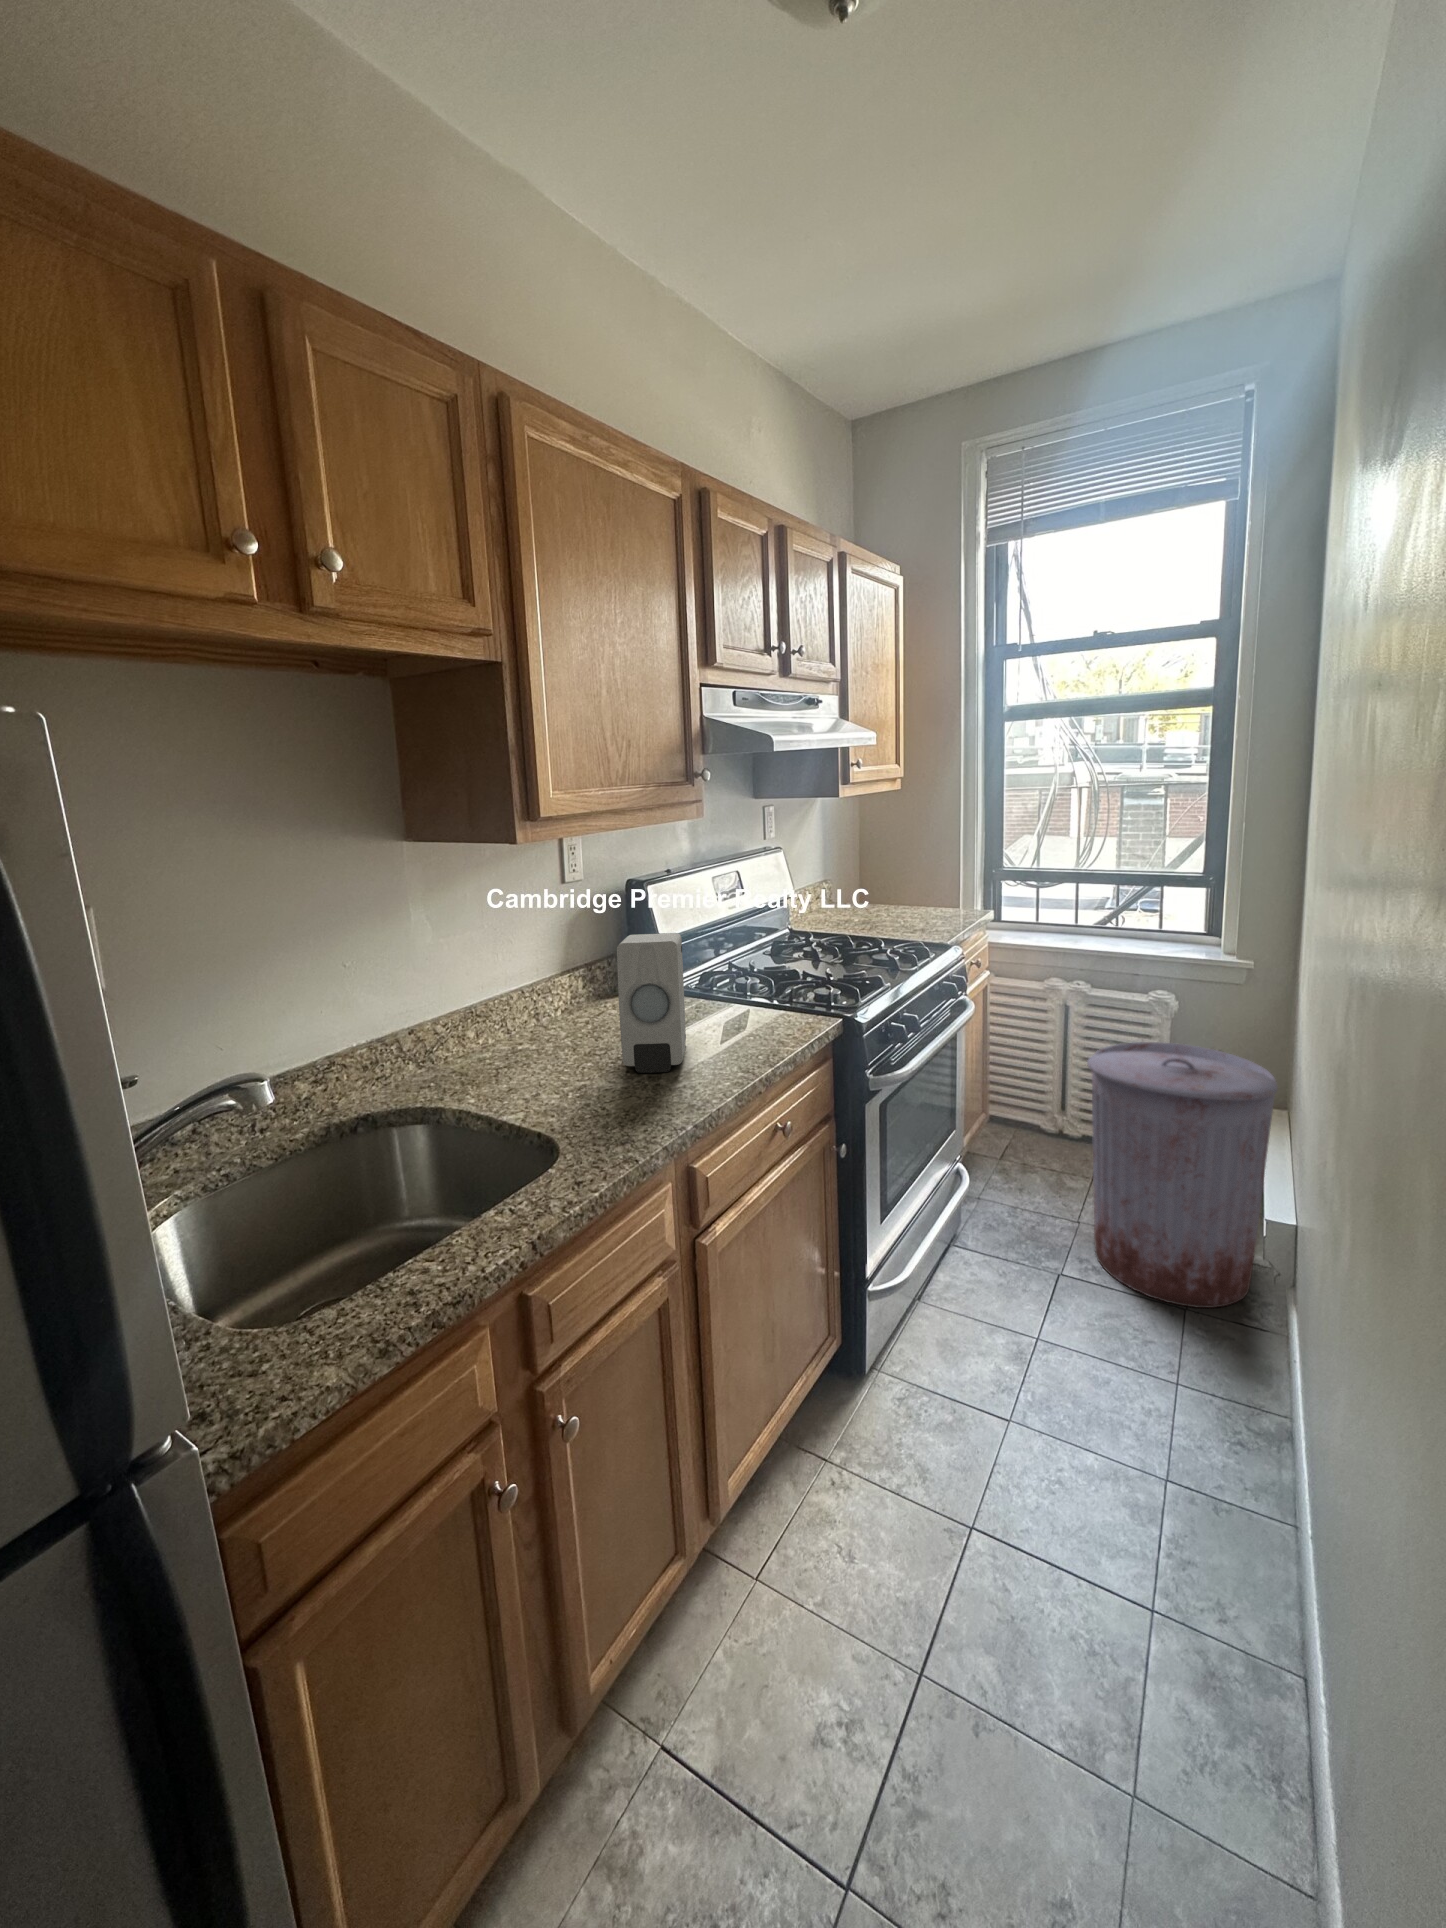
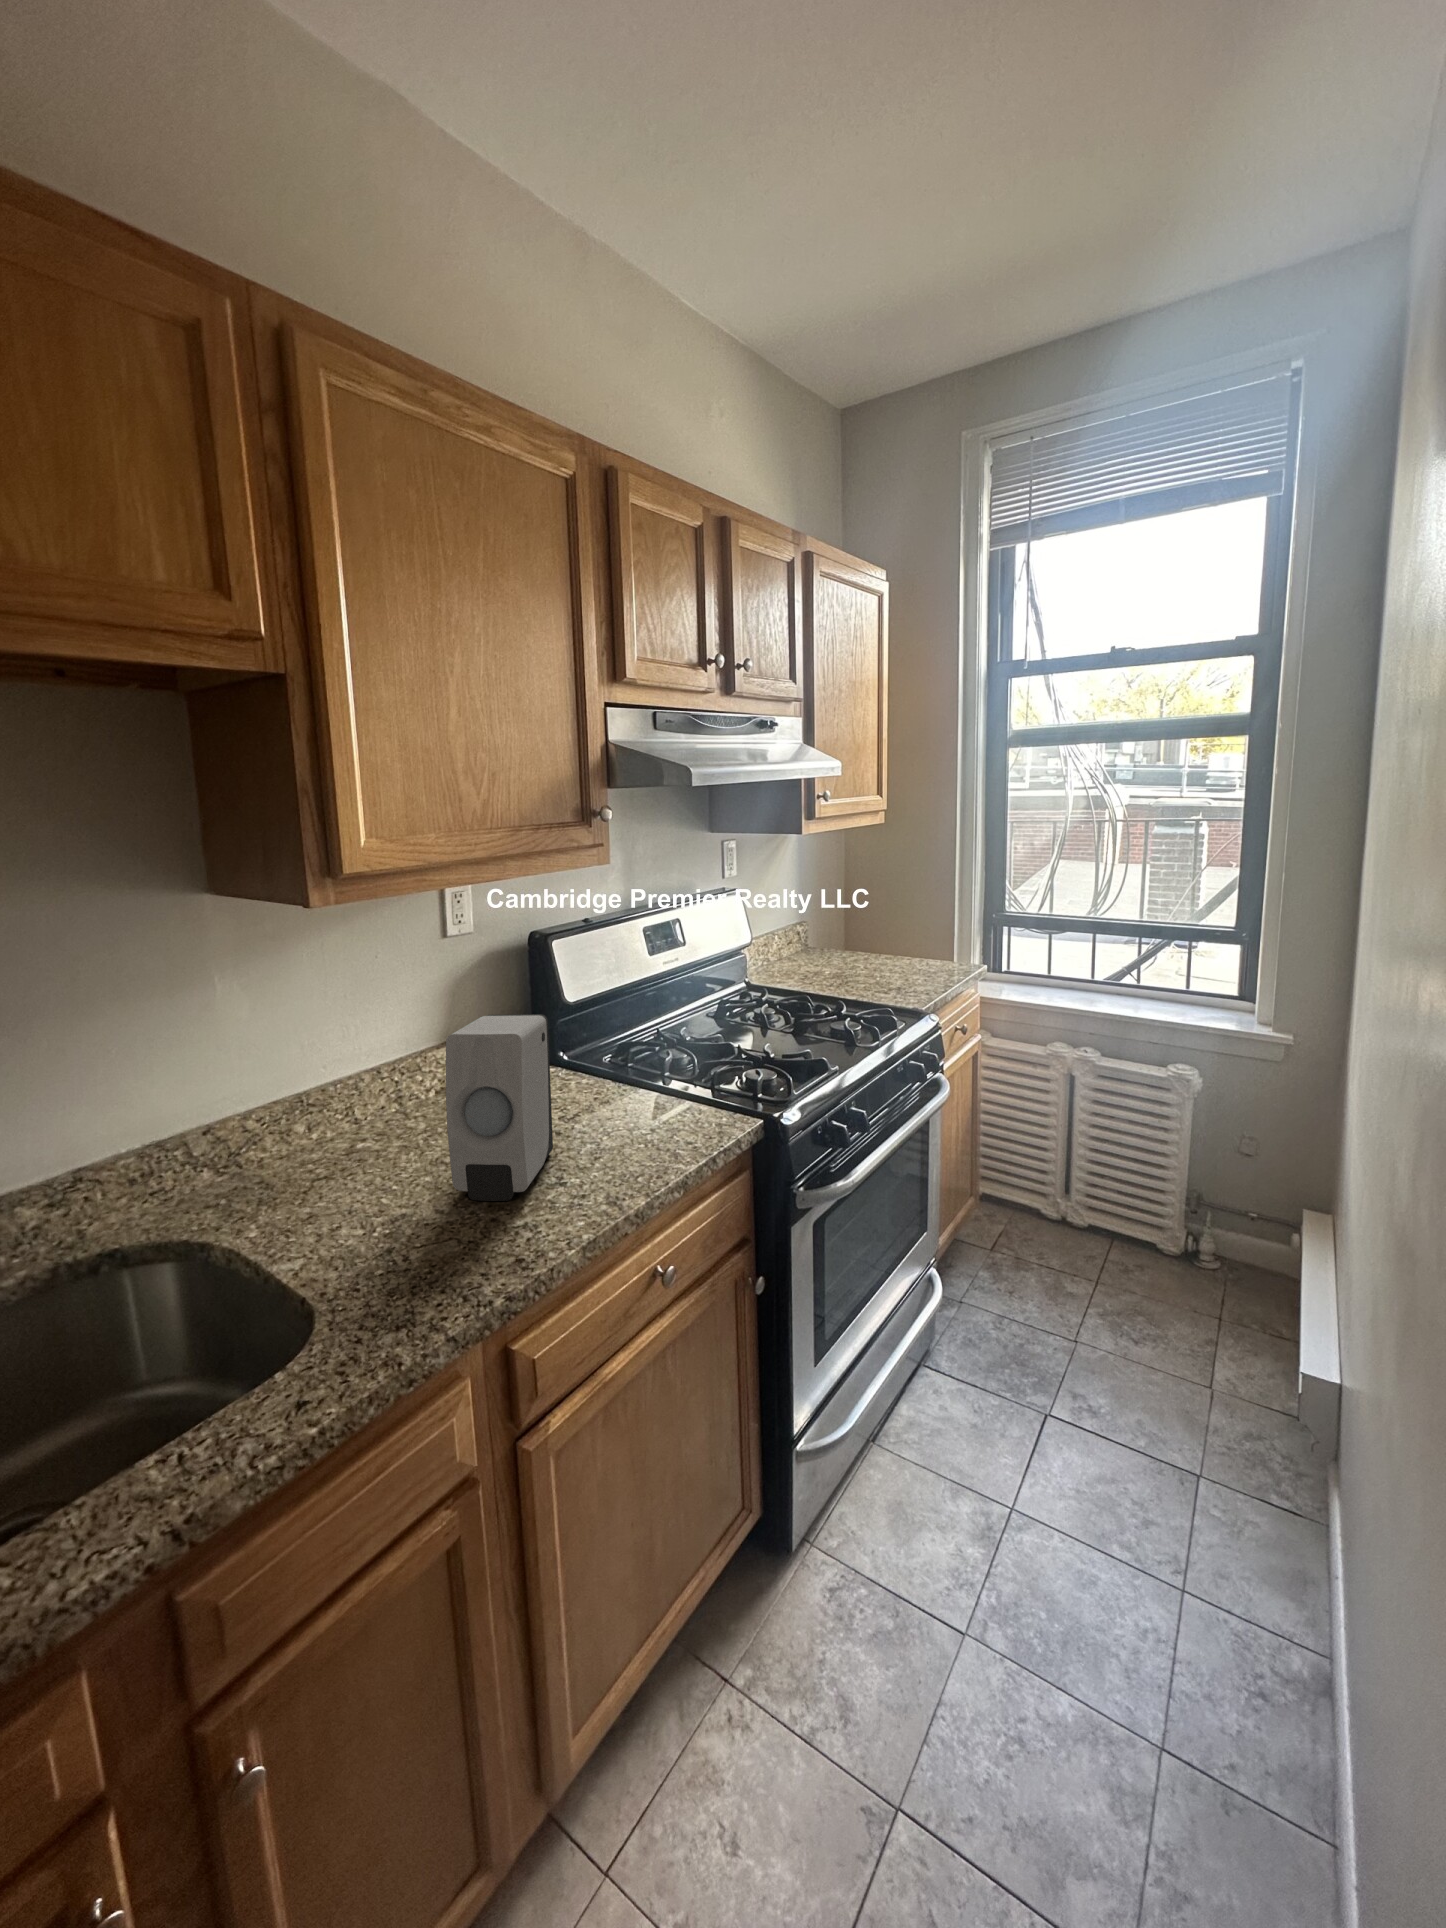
trash can: present [1087,1042,1278,1308] -> none [1083,1133,1319,1476]

